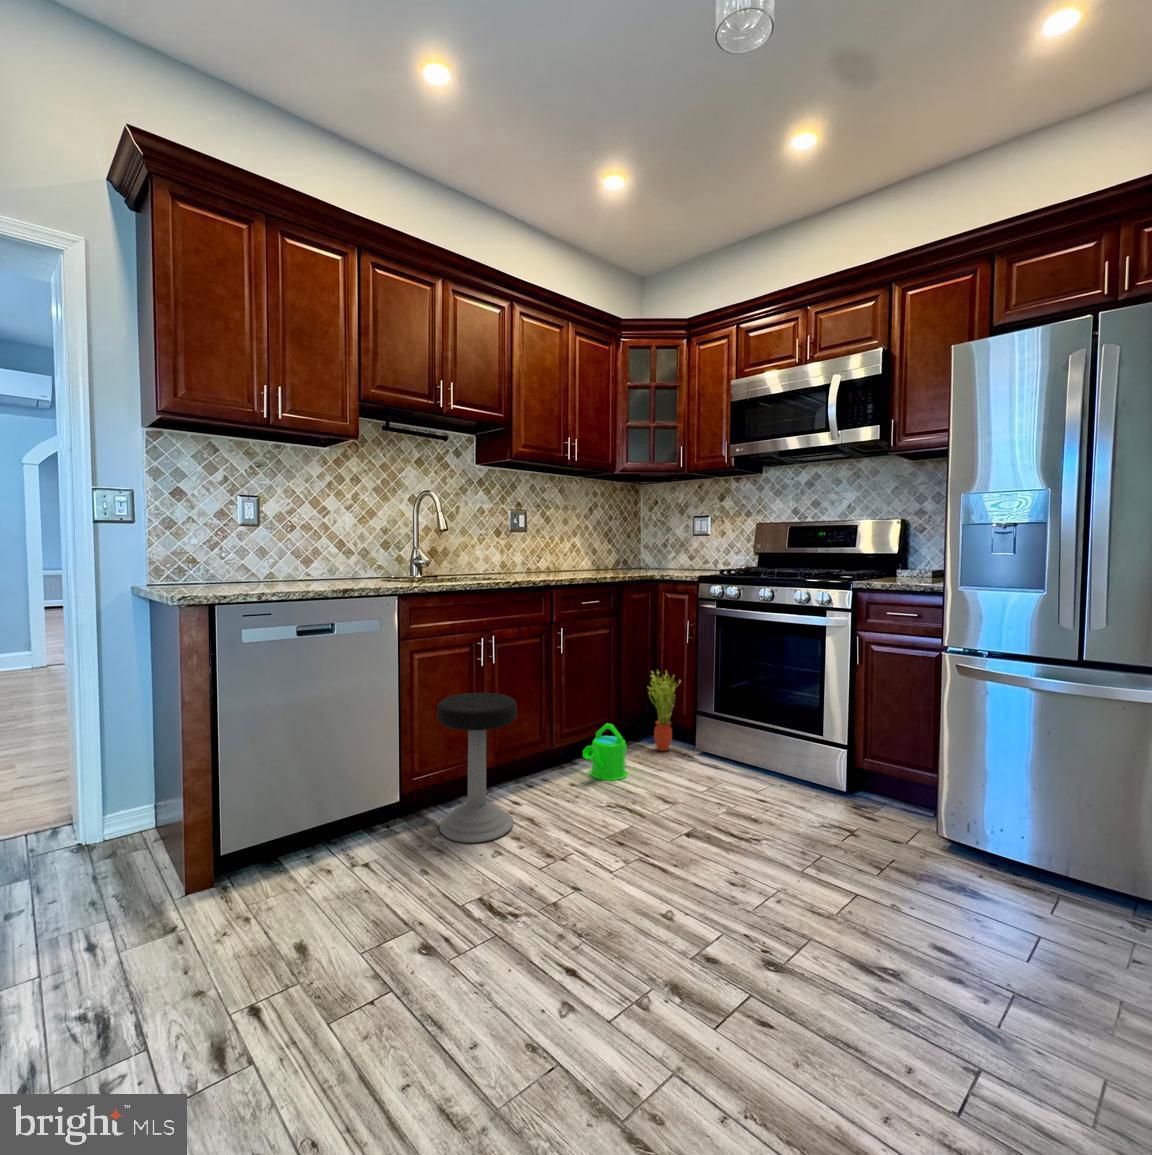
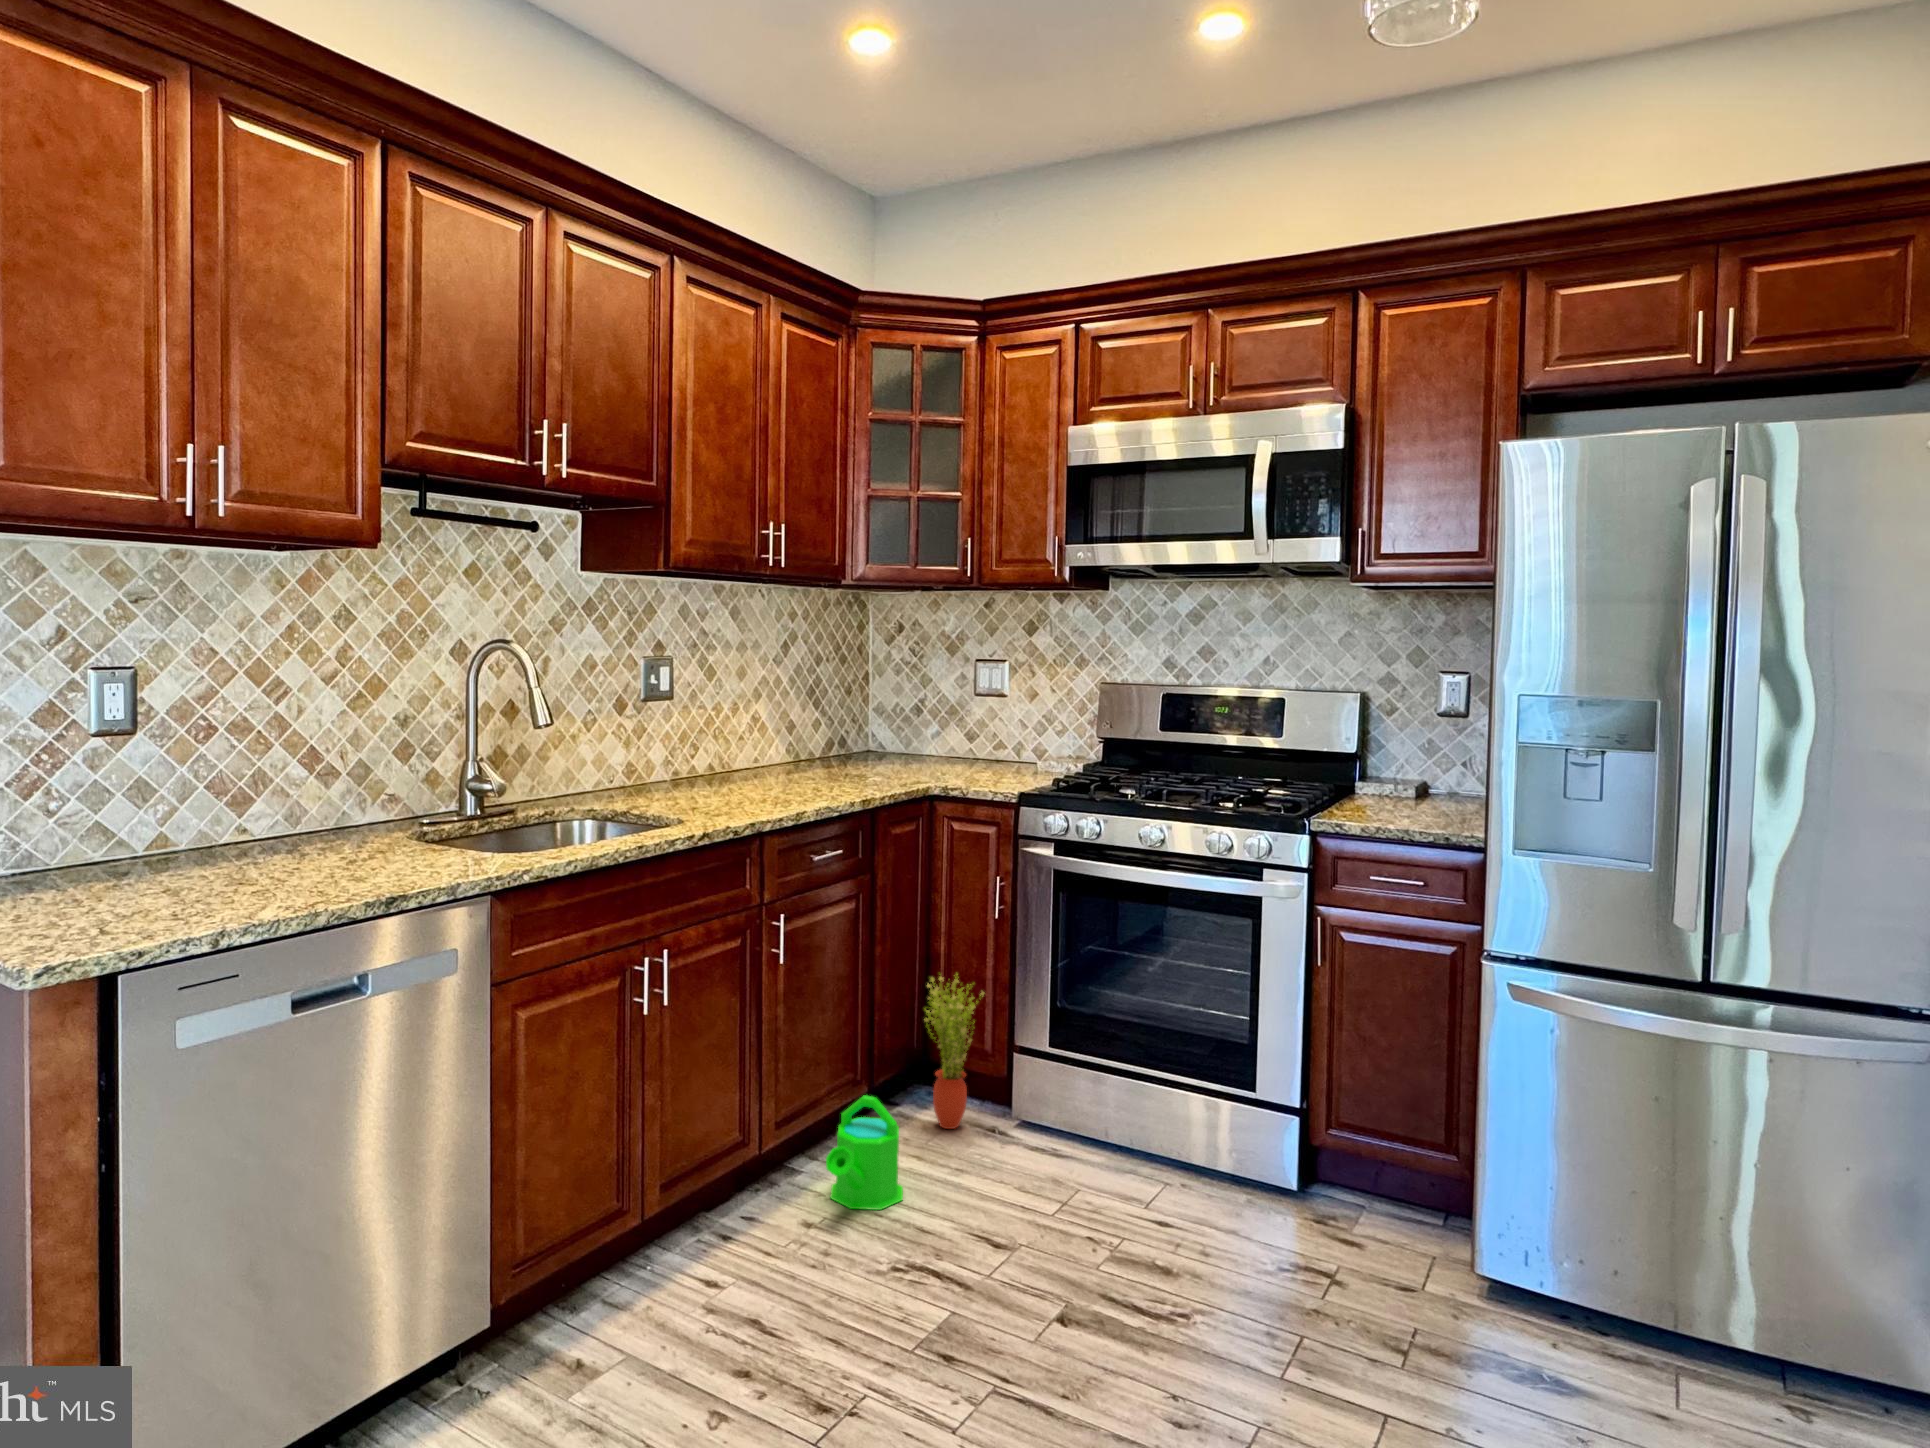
stool: present [437,693,517,843] -> none [573,1074,737,1401]

